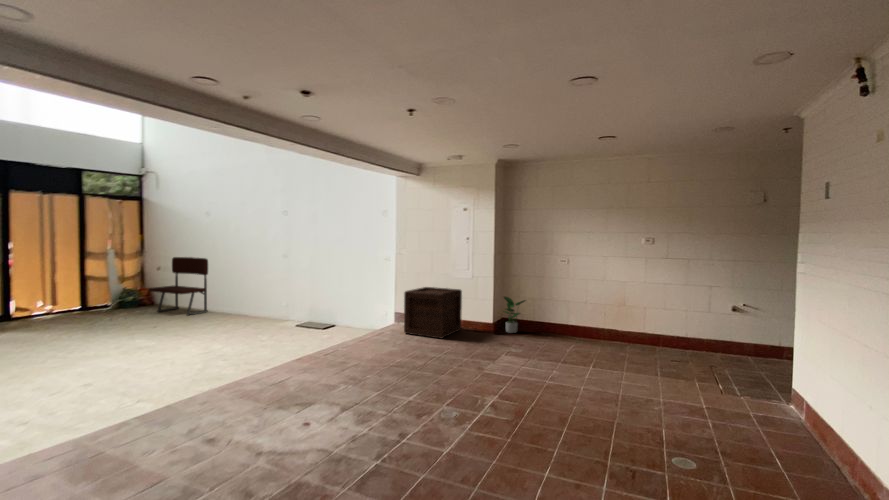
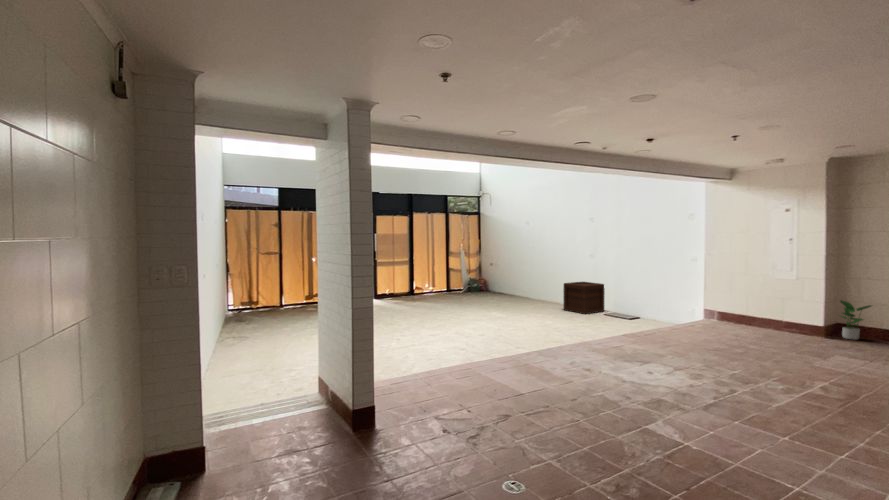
bench: present [149,257,208,315] -> none [488,256,529,301]
wooden crate: present [404,287,462,338] -> present [563,282,605,314]

